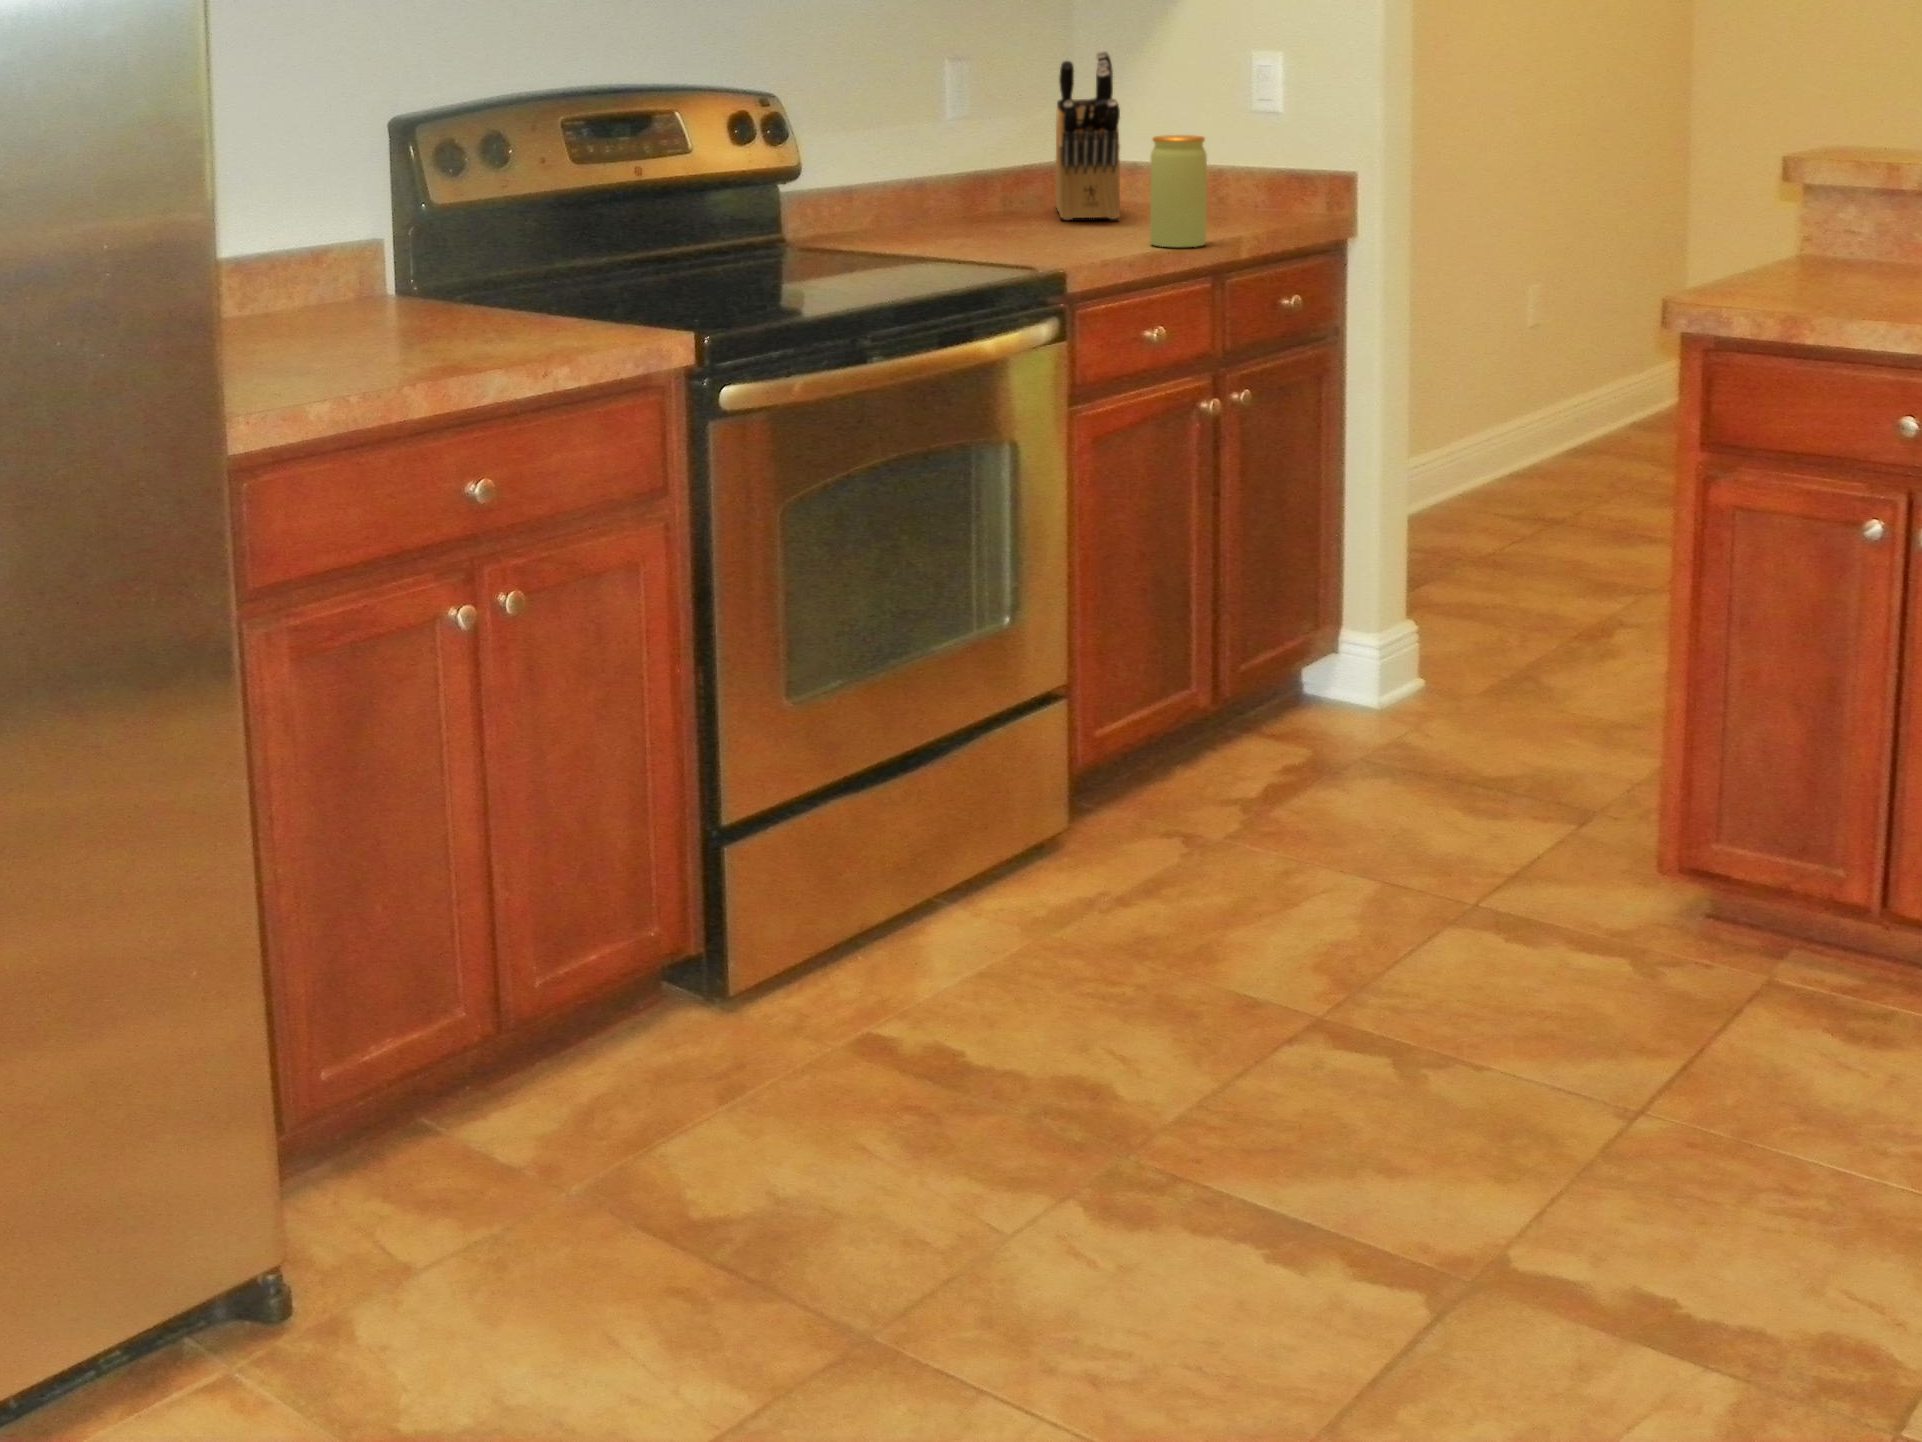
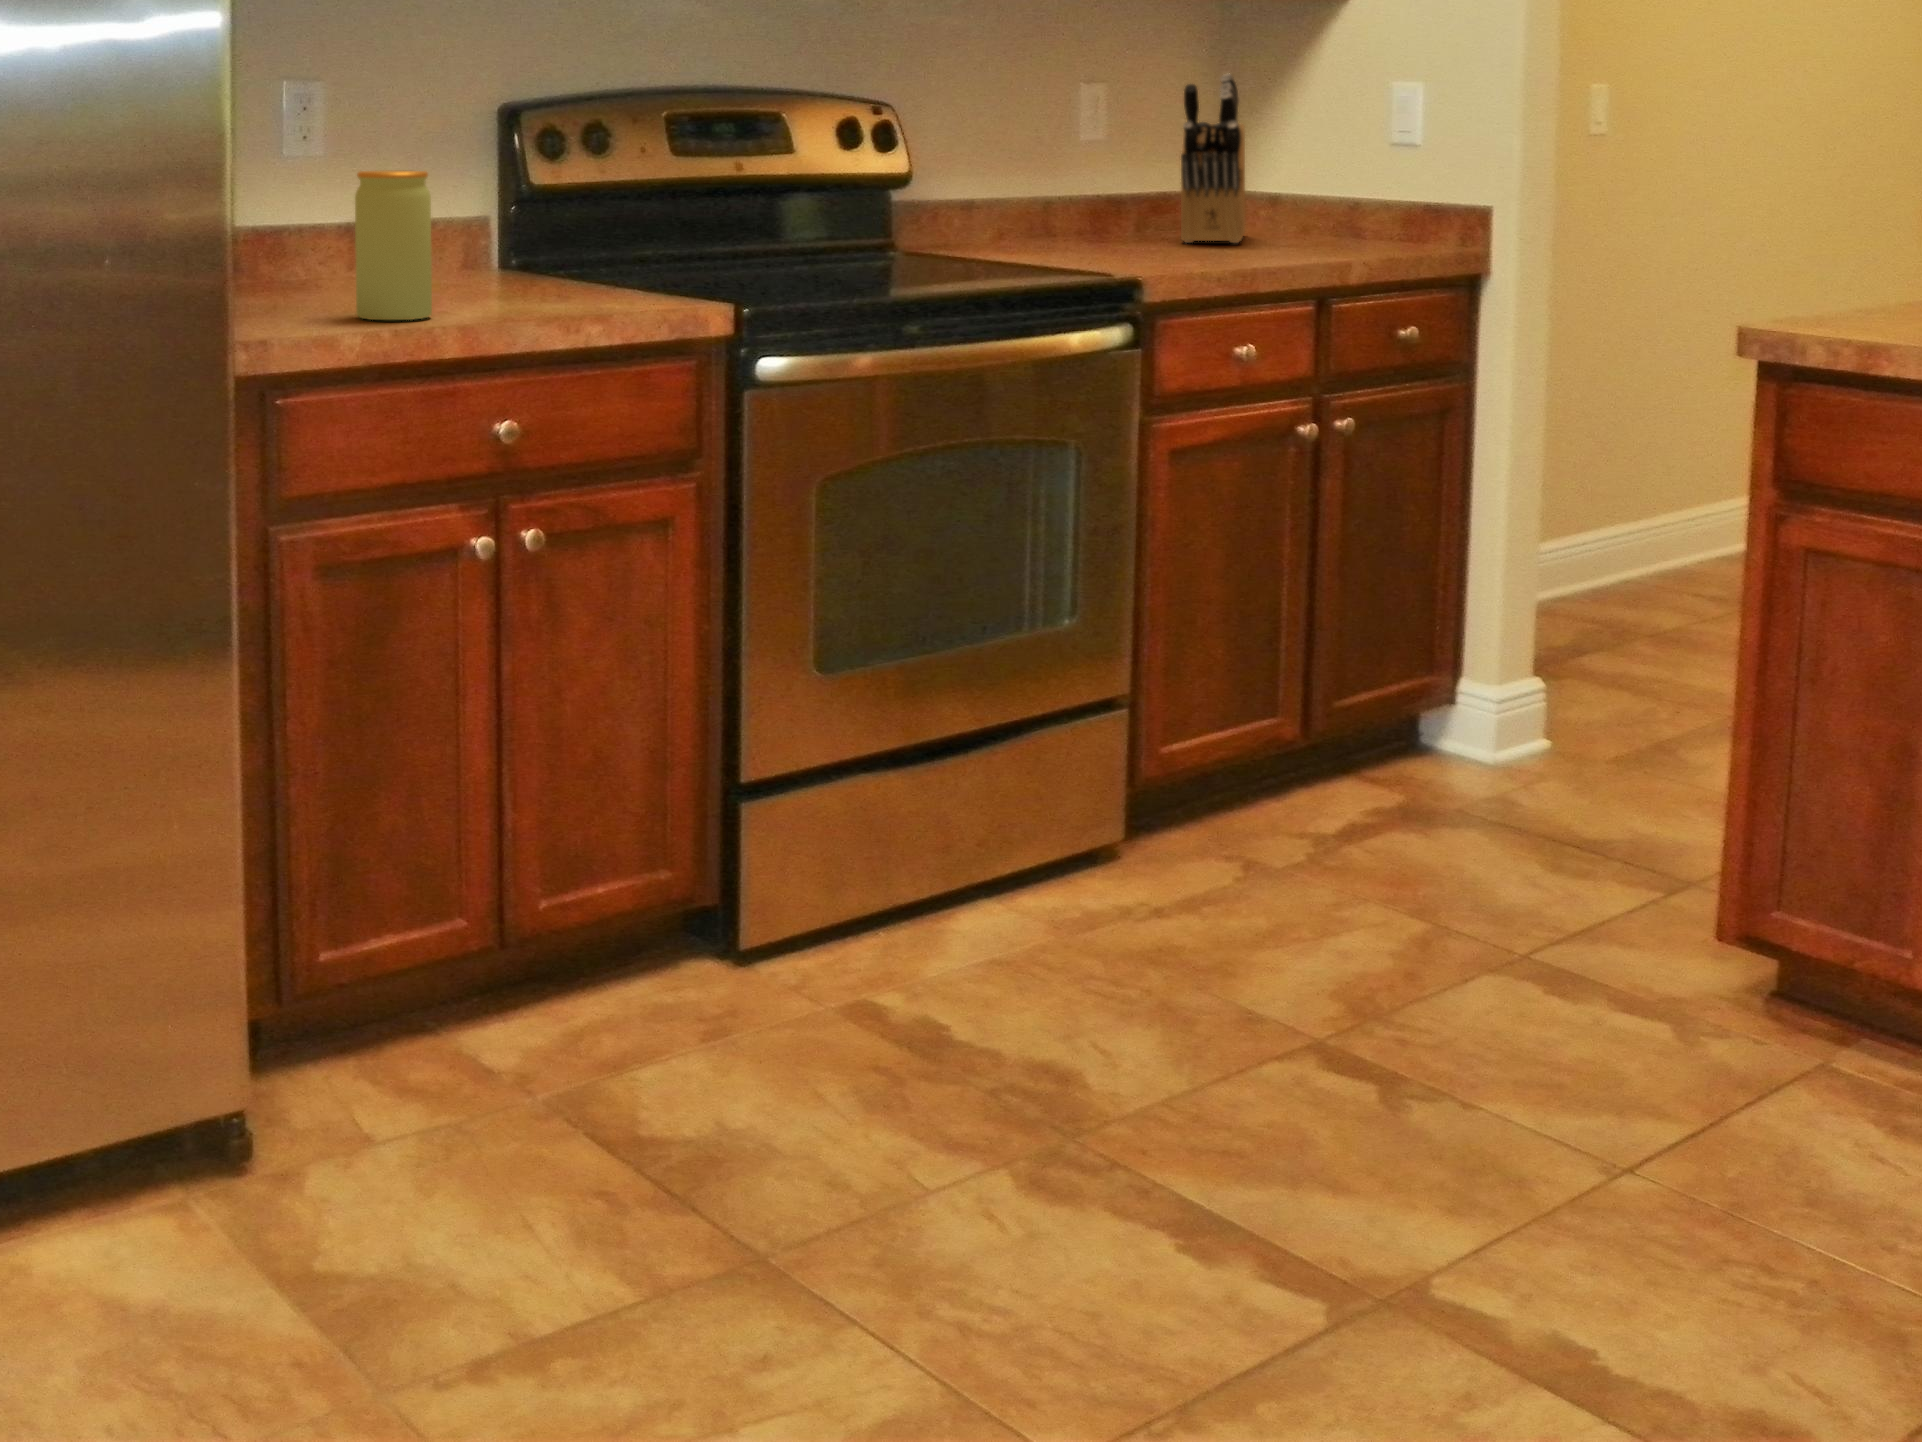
jar: present [1150,135,1207,247] -> present [355,170,432,320]

